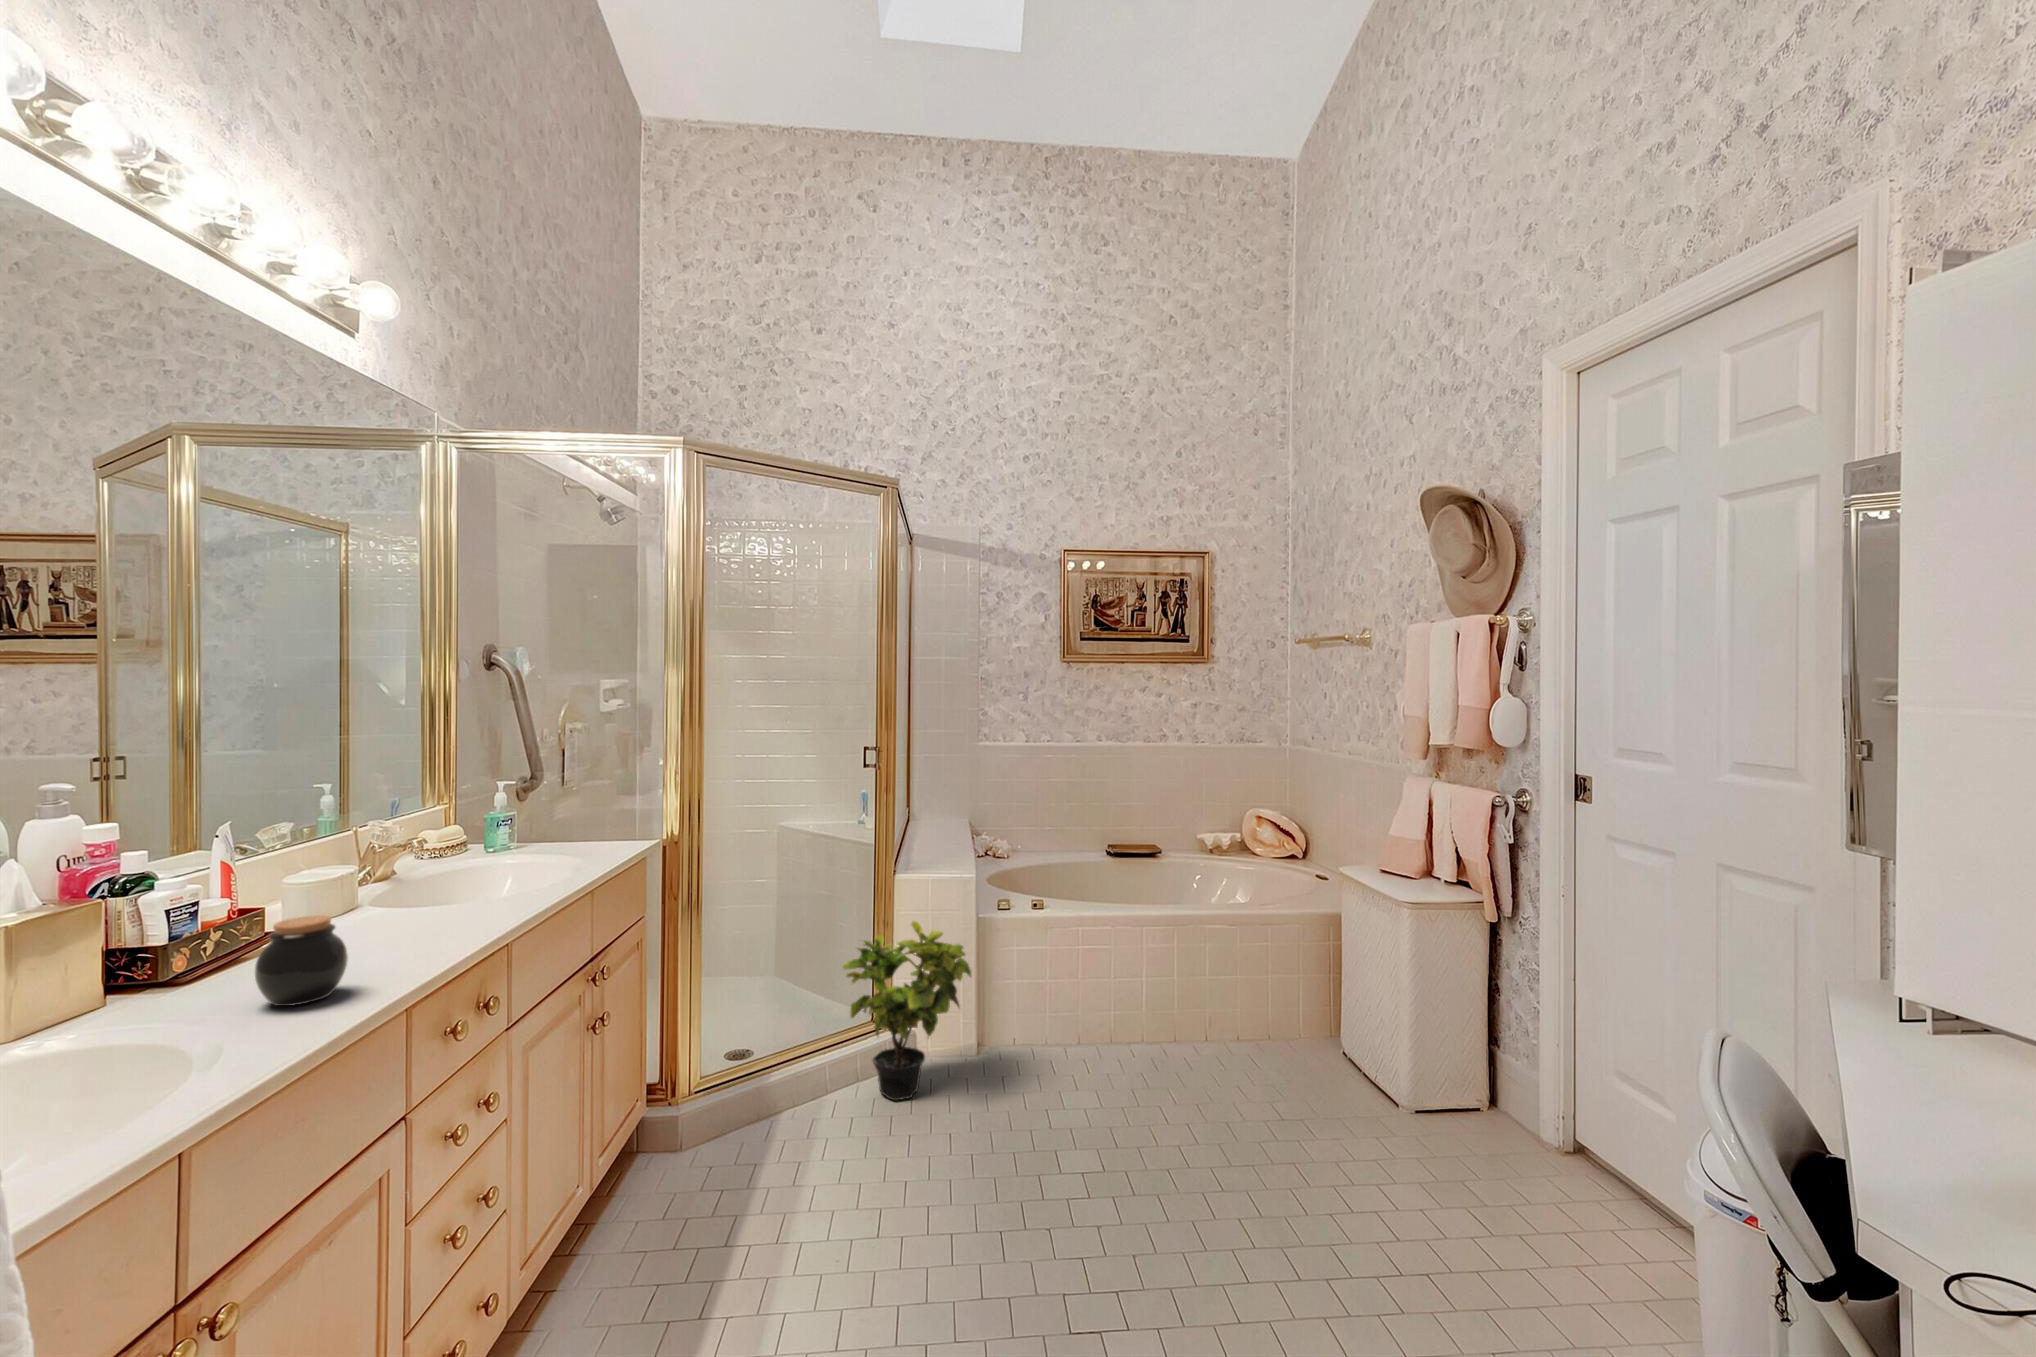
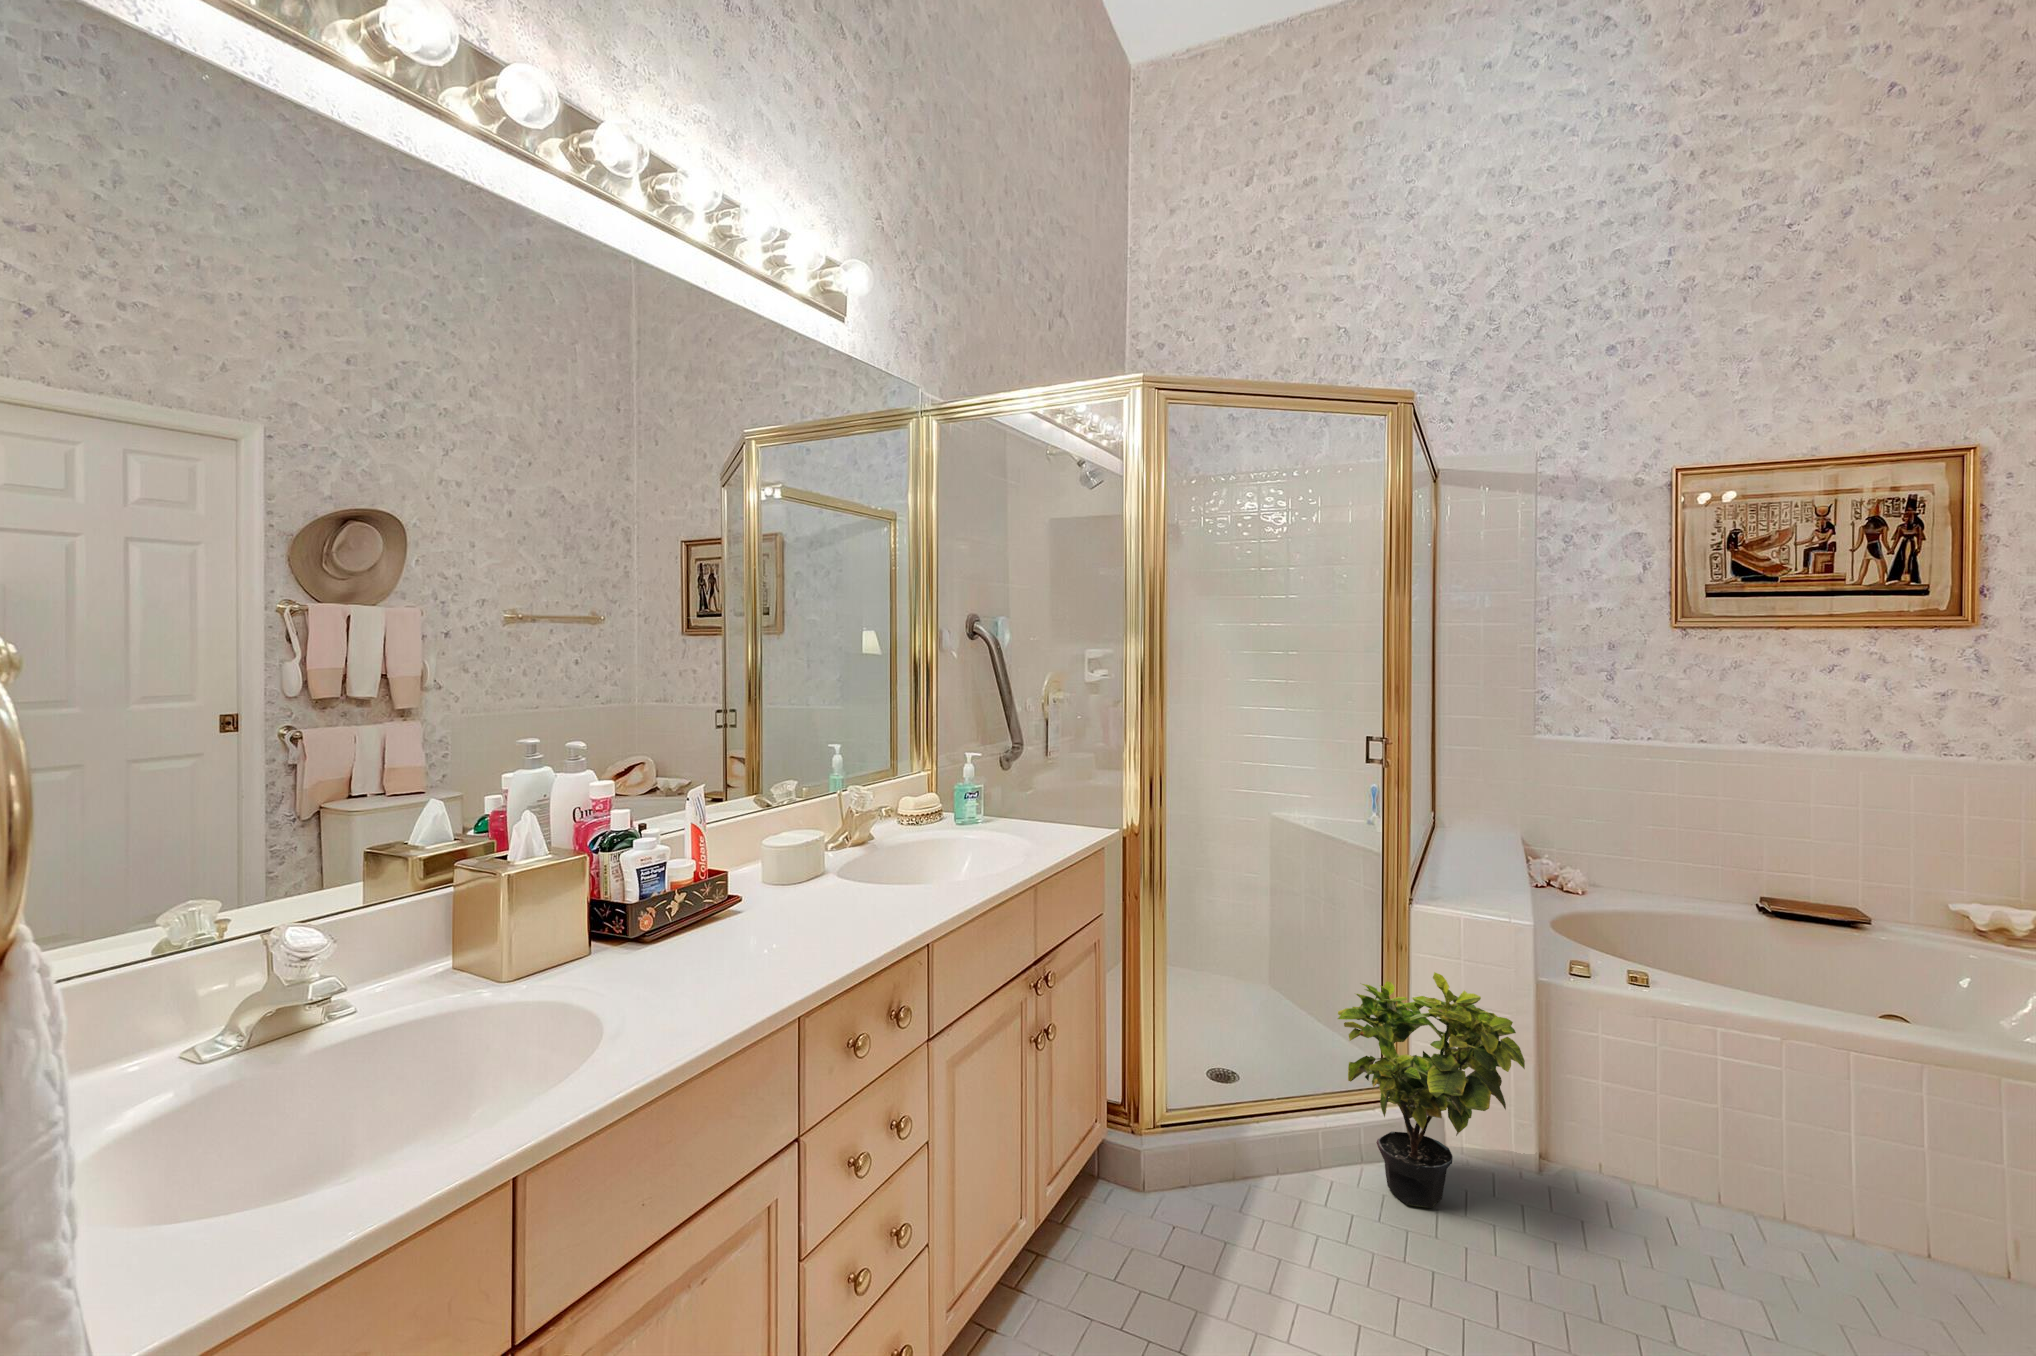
jar: present [255,915,348,1006] -> none [677,893,756,987]

